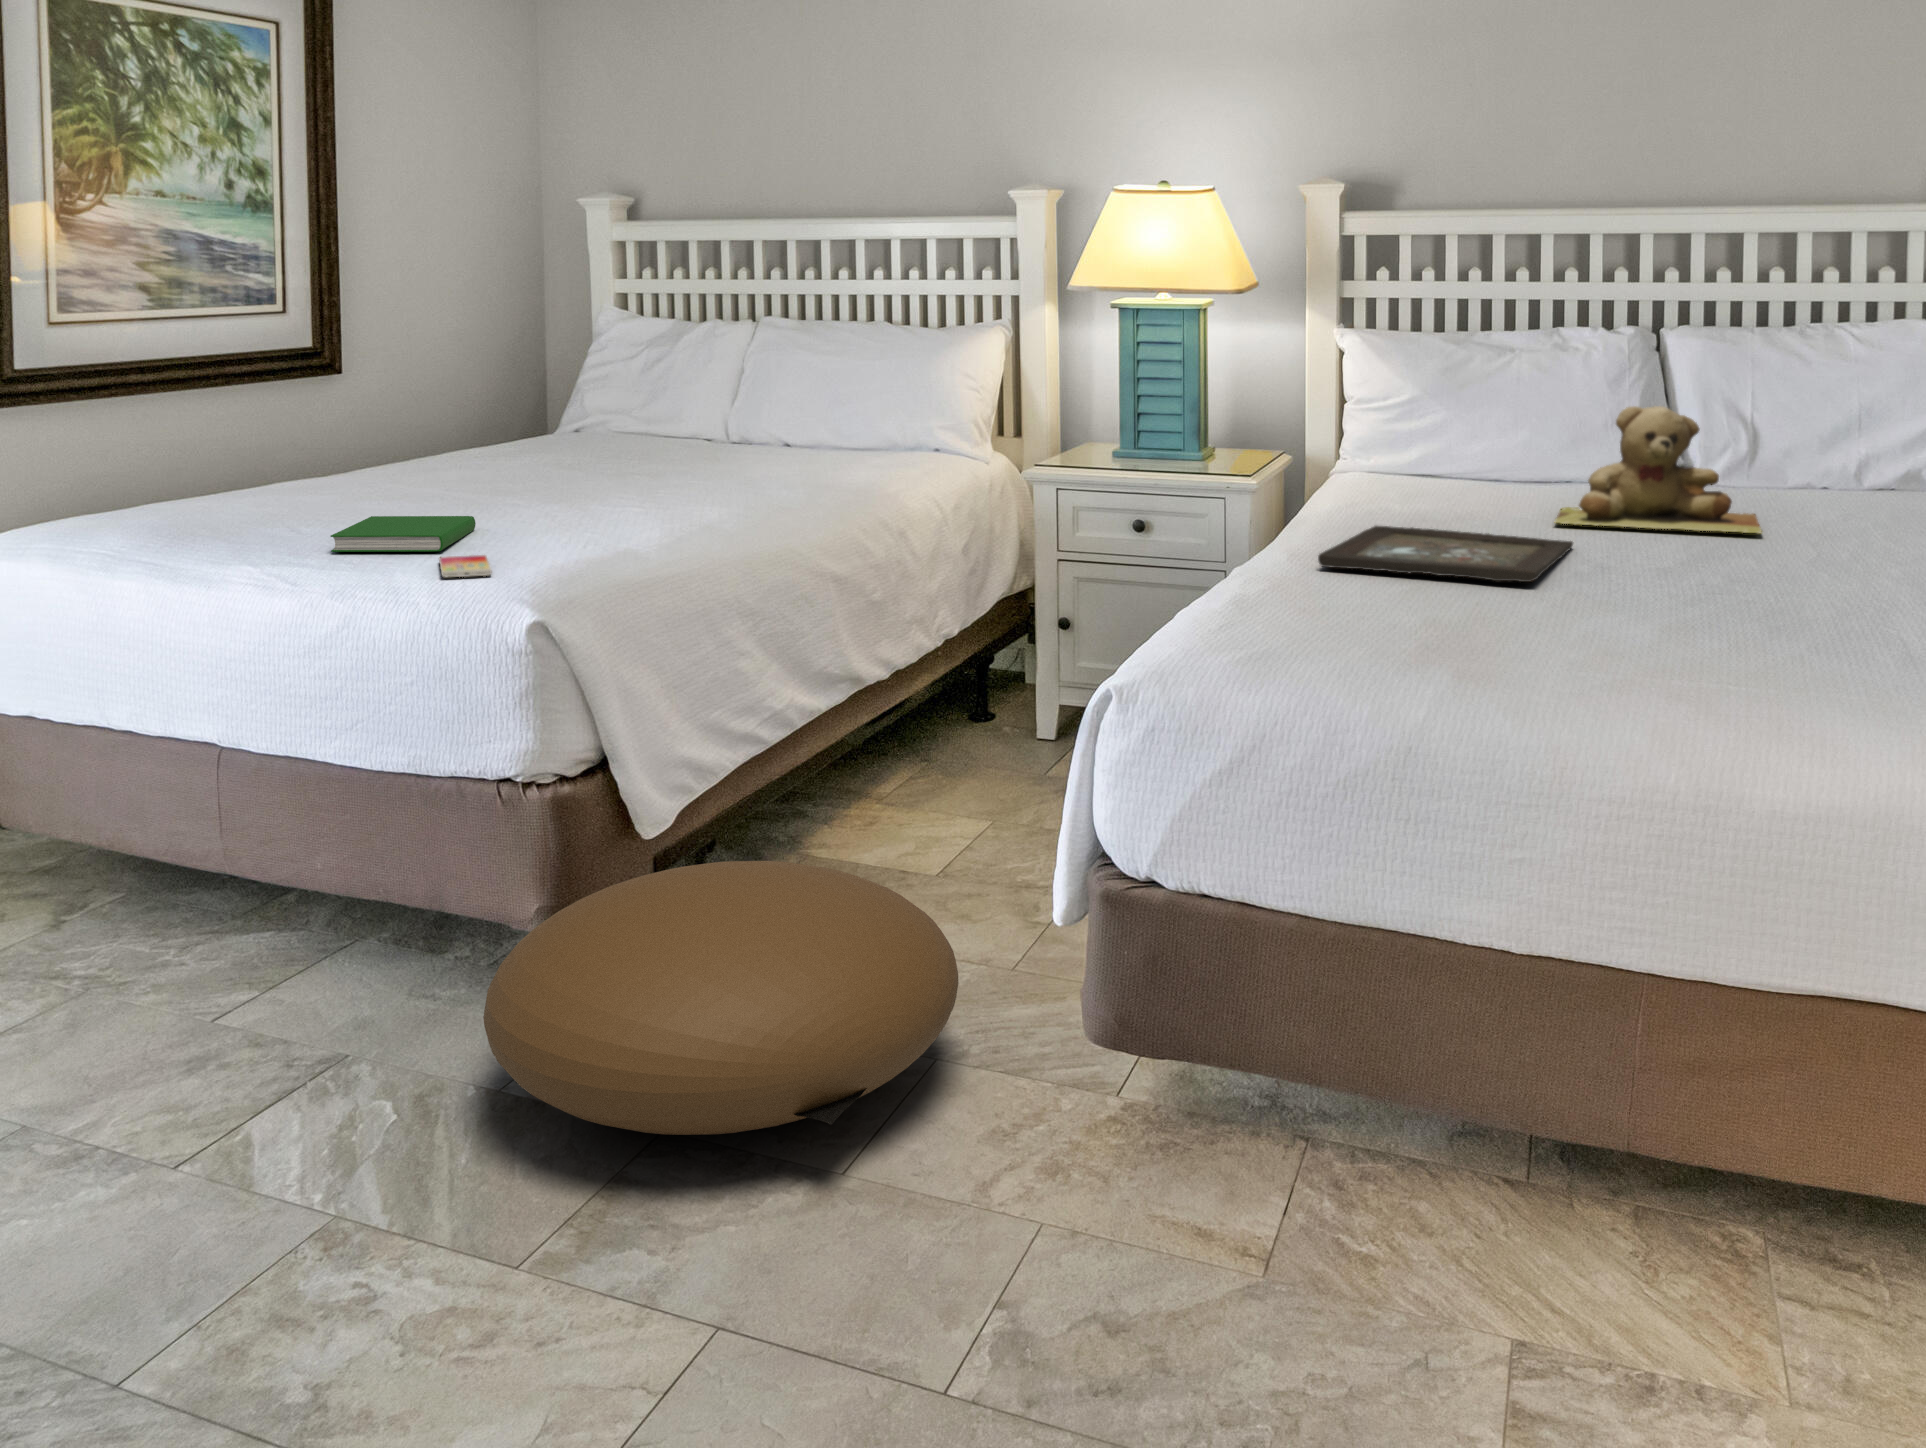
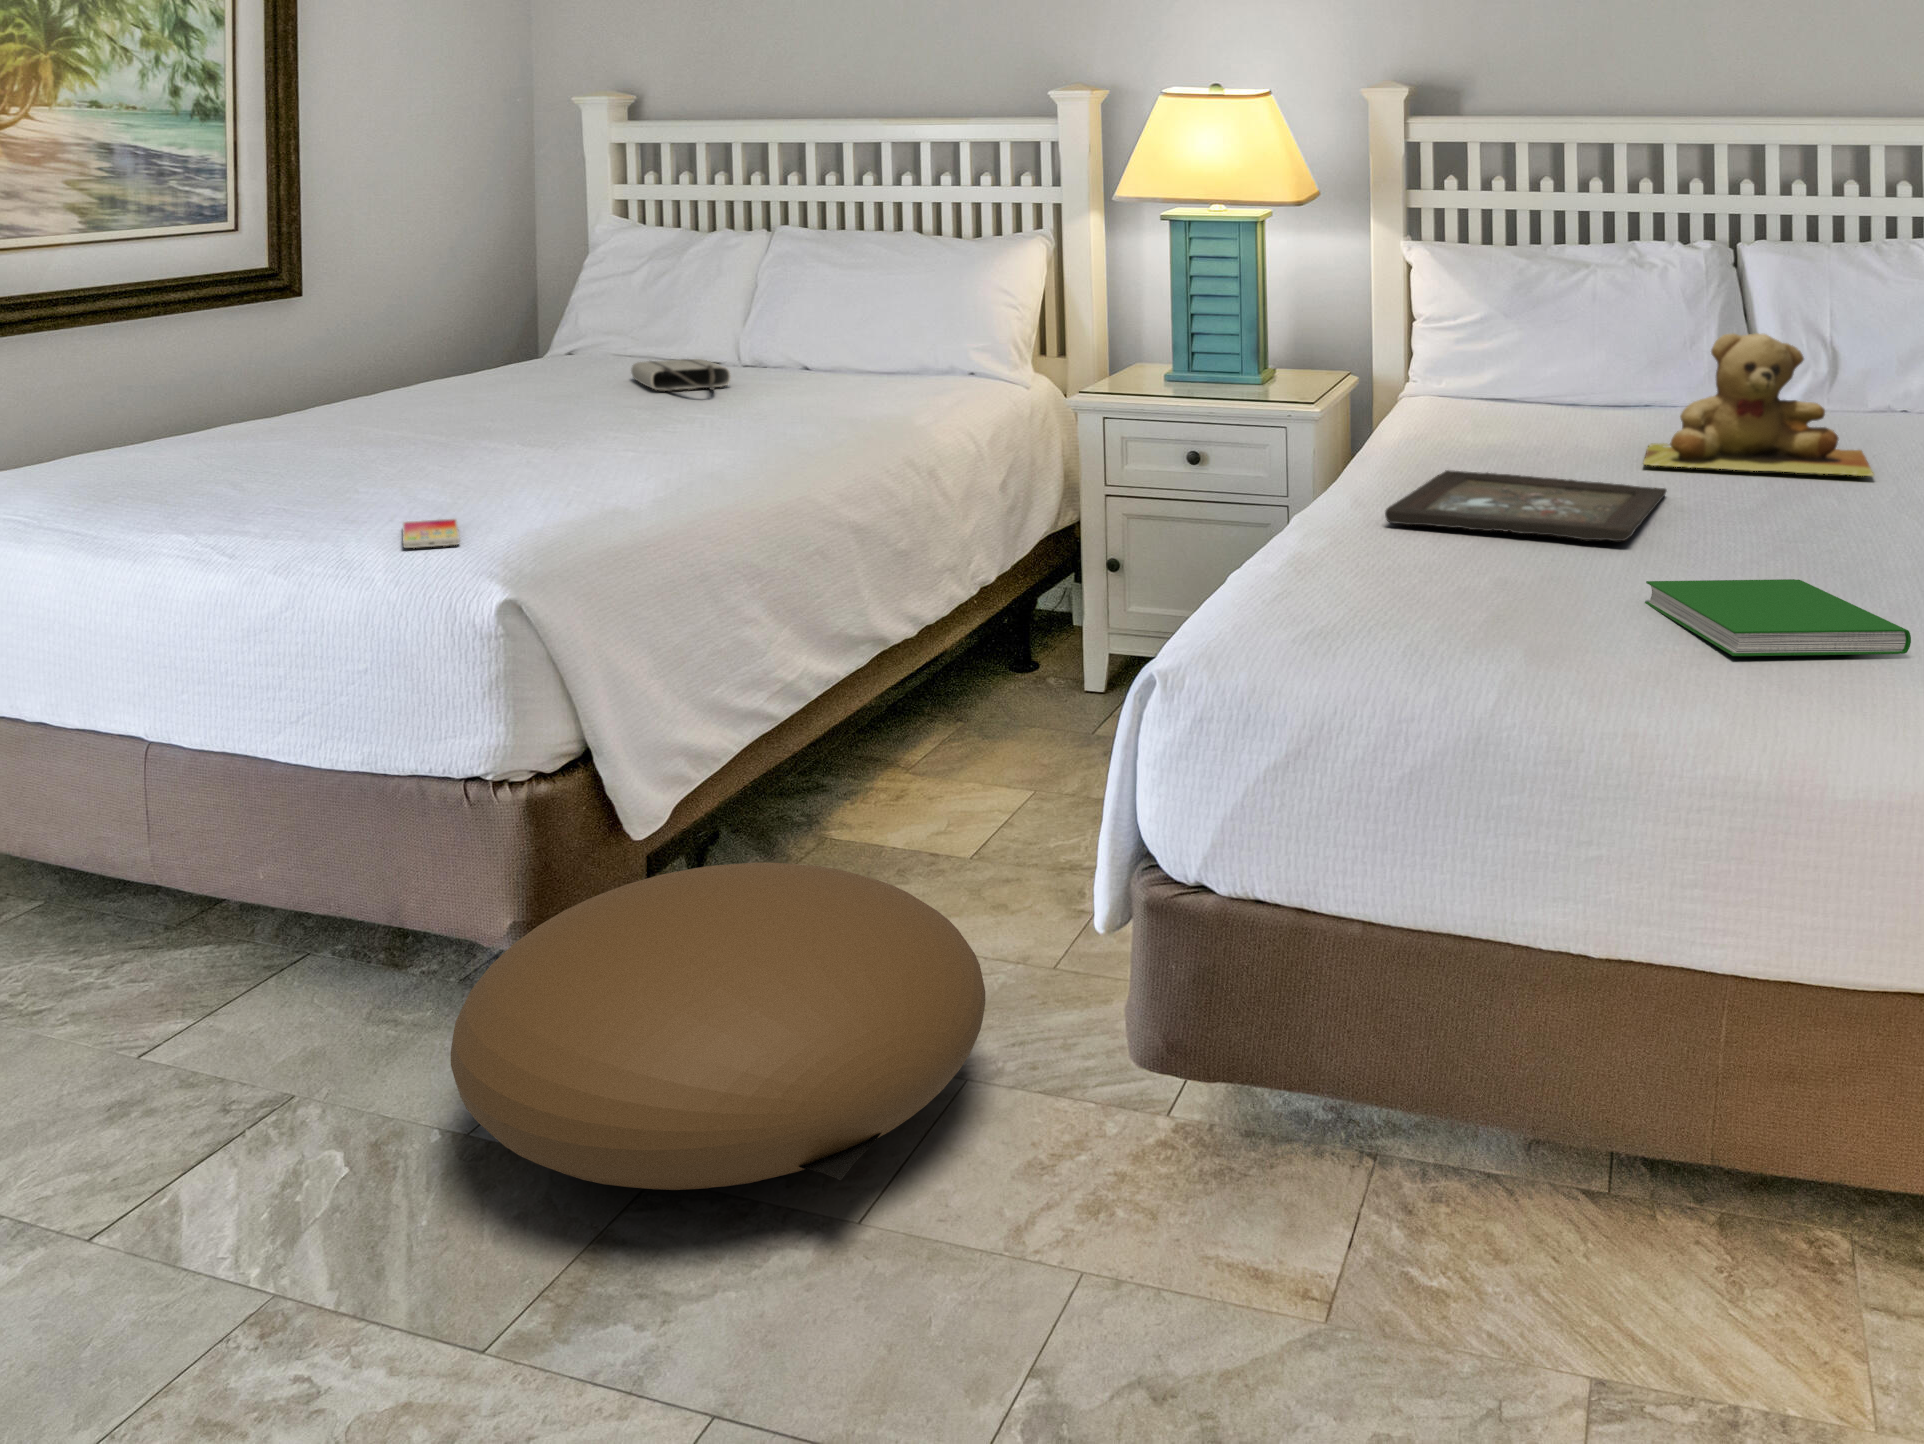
tote bag: none [631,430,722,458] -> present [631,359,730,392]
hardcover book: present [331,516,476,552] -> present [1645,579,1911,656]

